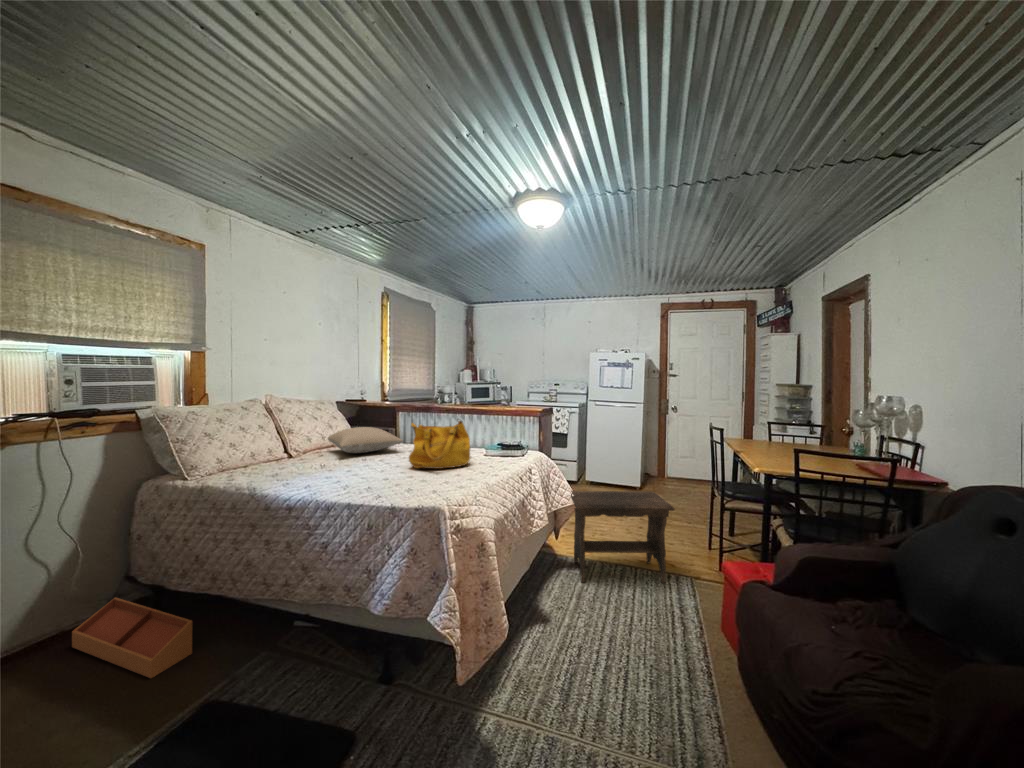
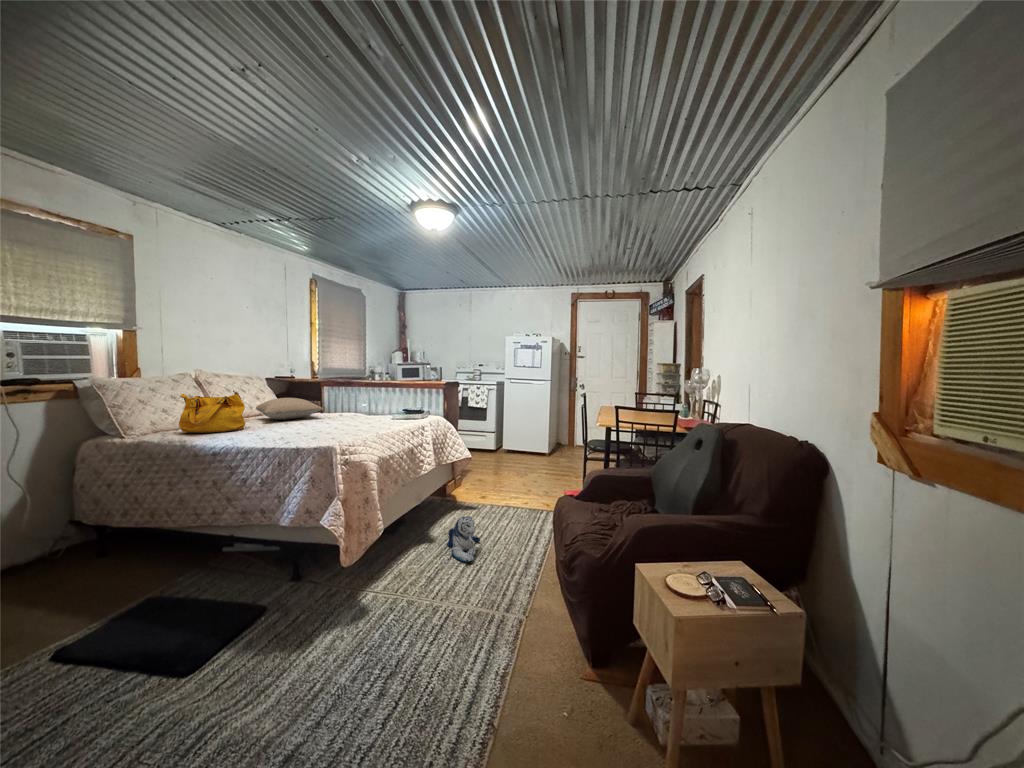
handbag: present [409,421,470,469] -> present [179,390,245,433]
footstool: present [571,491,674,583] -> none [465,447,541,516]
plush toy: none [569,595,618,669] -> present [447,516,480,563]
storage bin: present [72,598,193,678] -> none [25,536,136,588]

